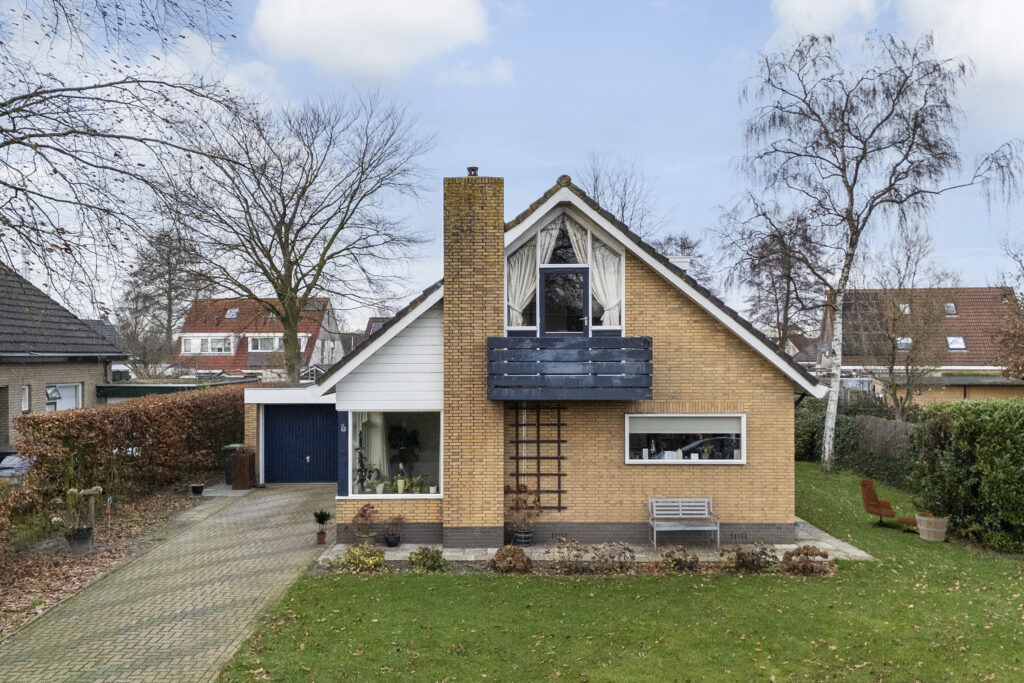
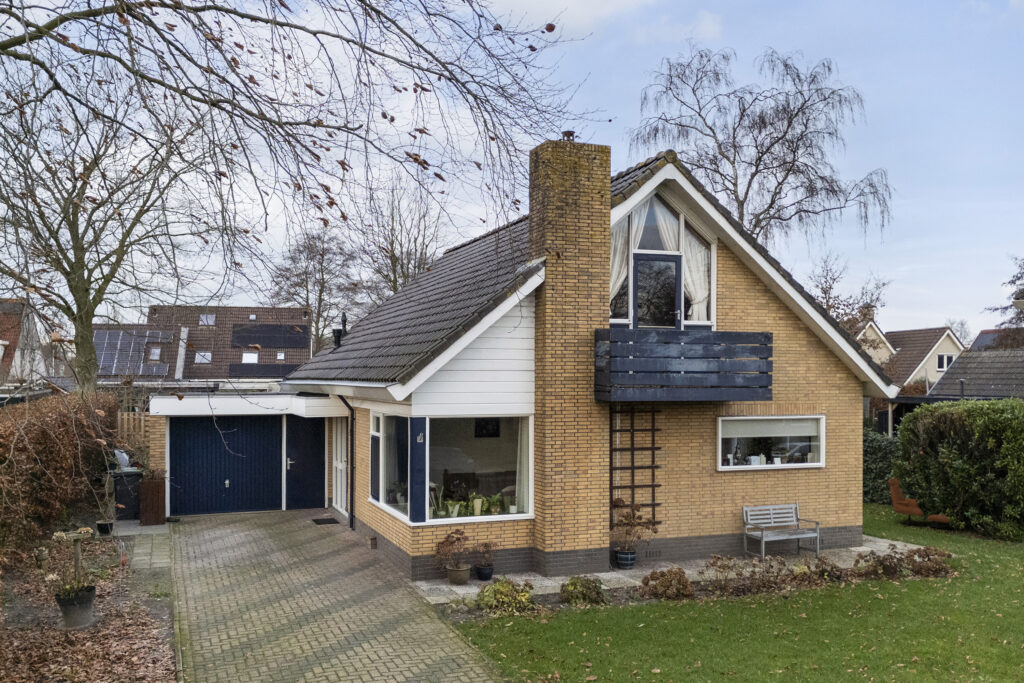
potted plant: present [313,510,334,544] -> none [373,538,402,583]
wooden bucket: present [915,513,949,542] -> none [950,508,982,536]

